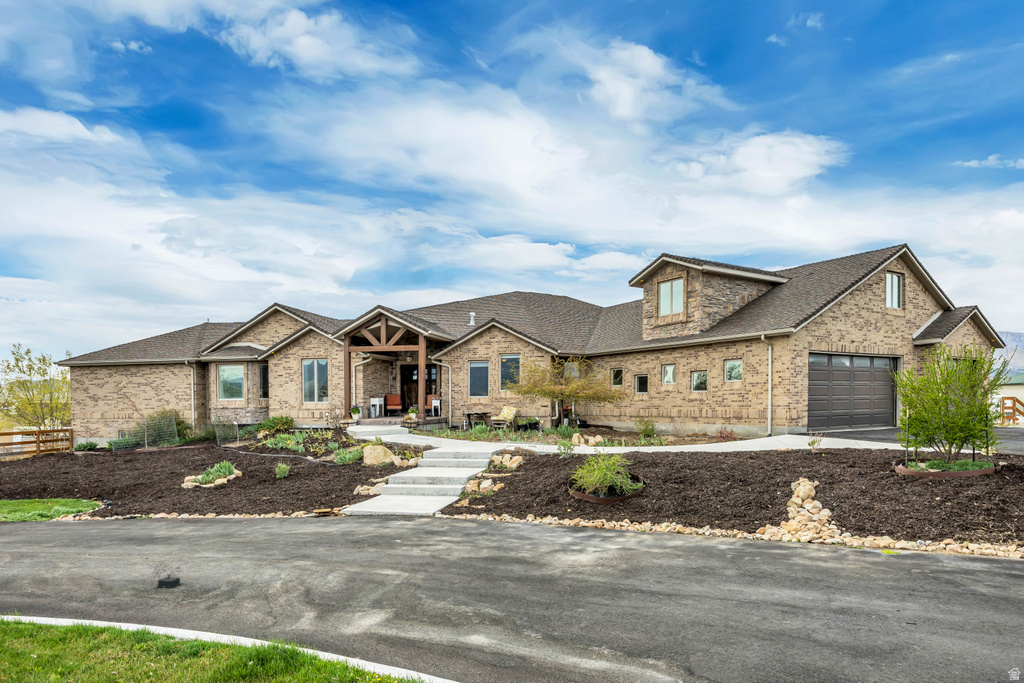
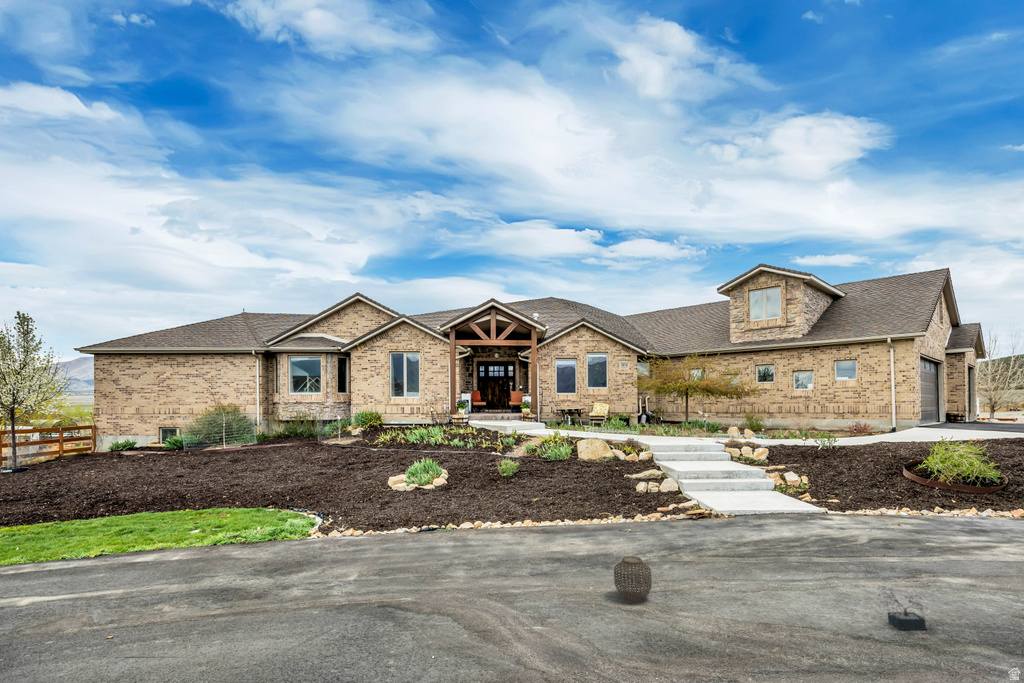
woven basket: none [65,538,94,567] -> present [614,556,652,602]

